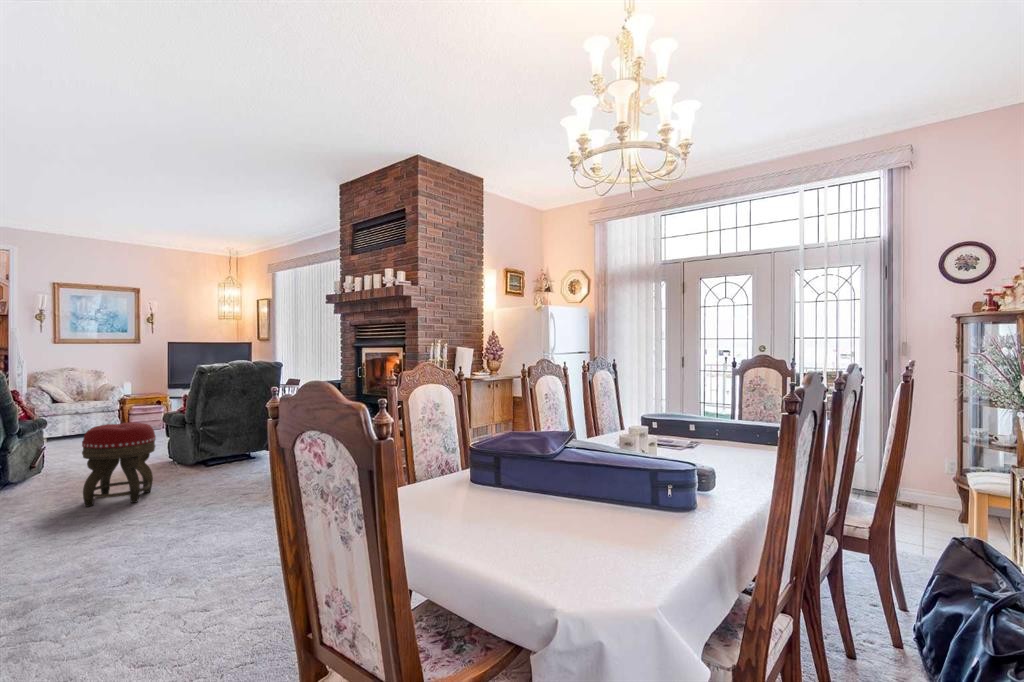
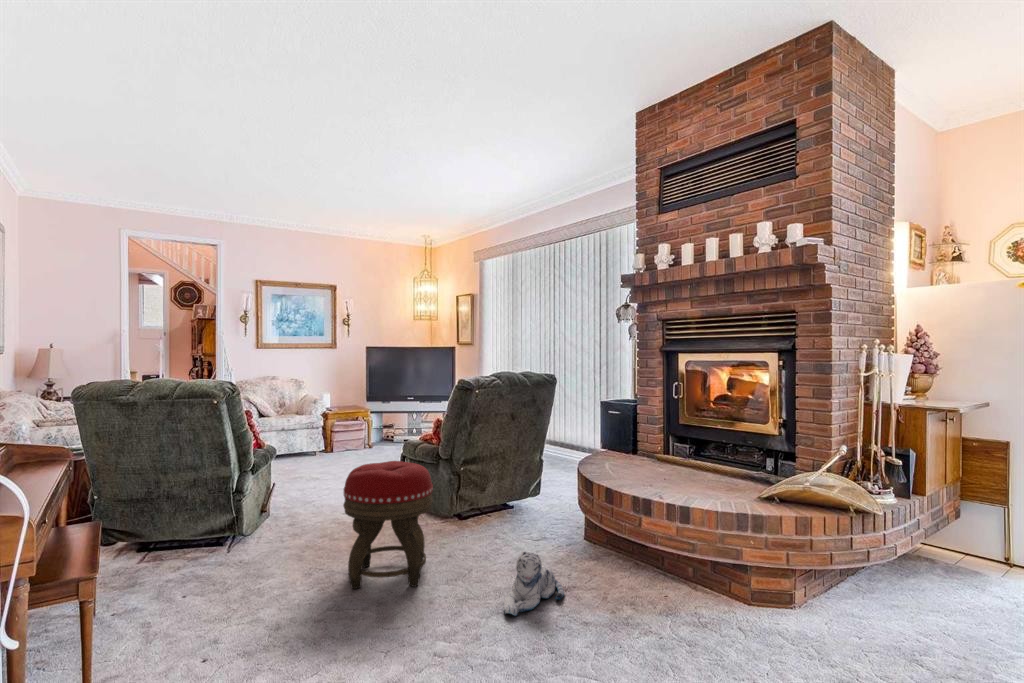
plush toy: none [186,473,241,511] -> present [503,552,564,616]

